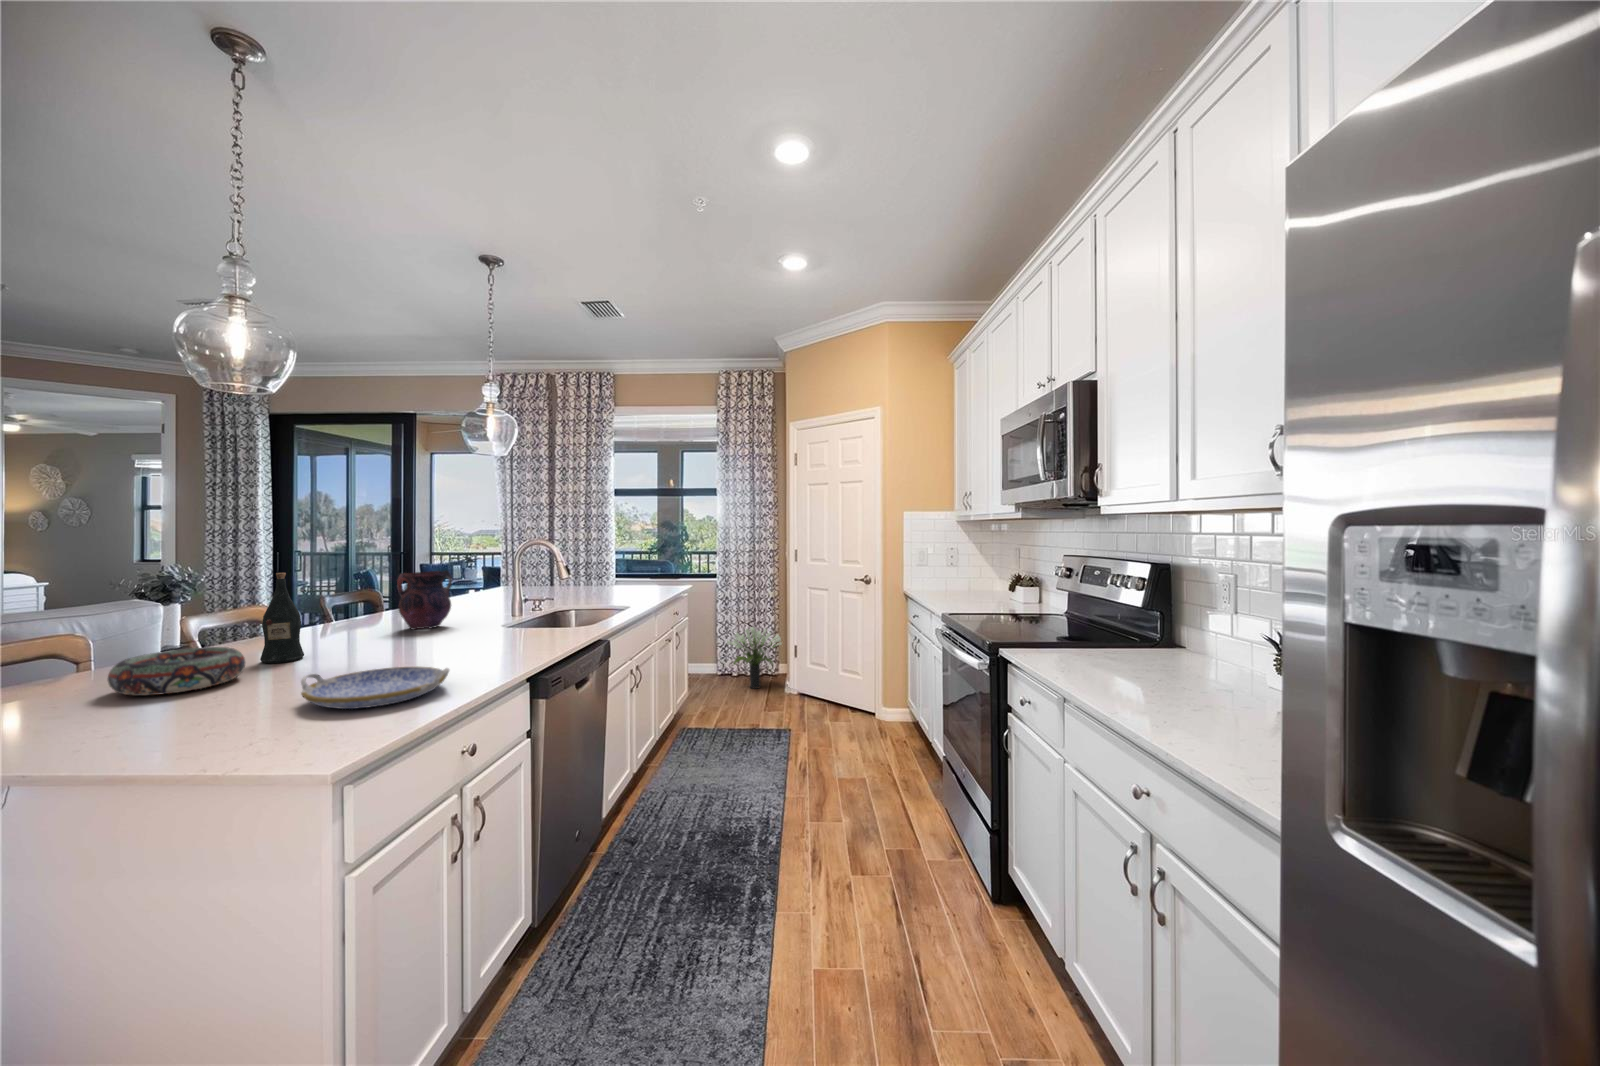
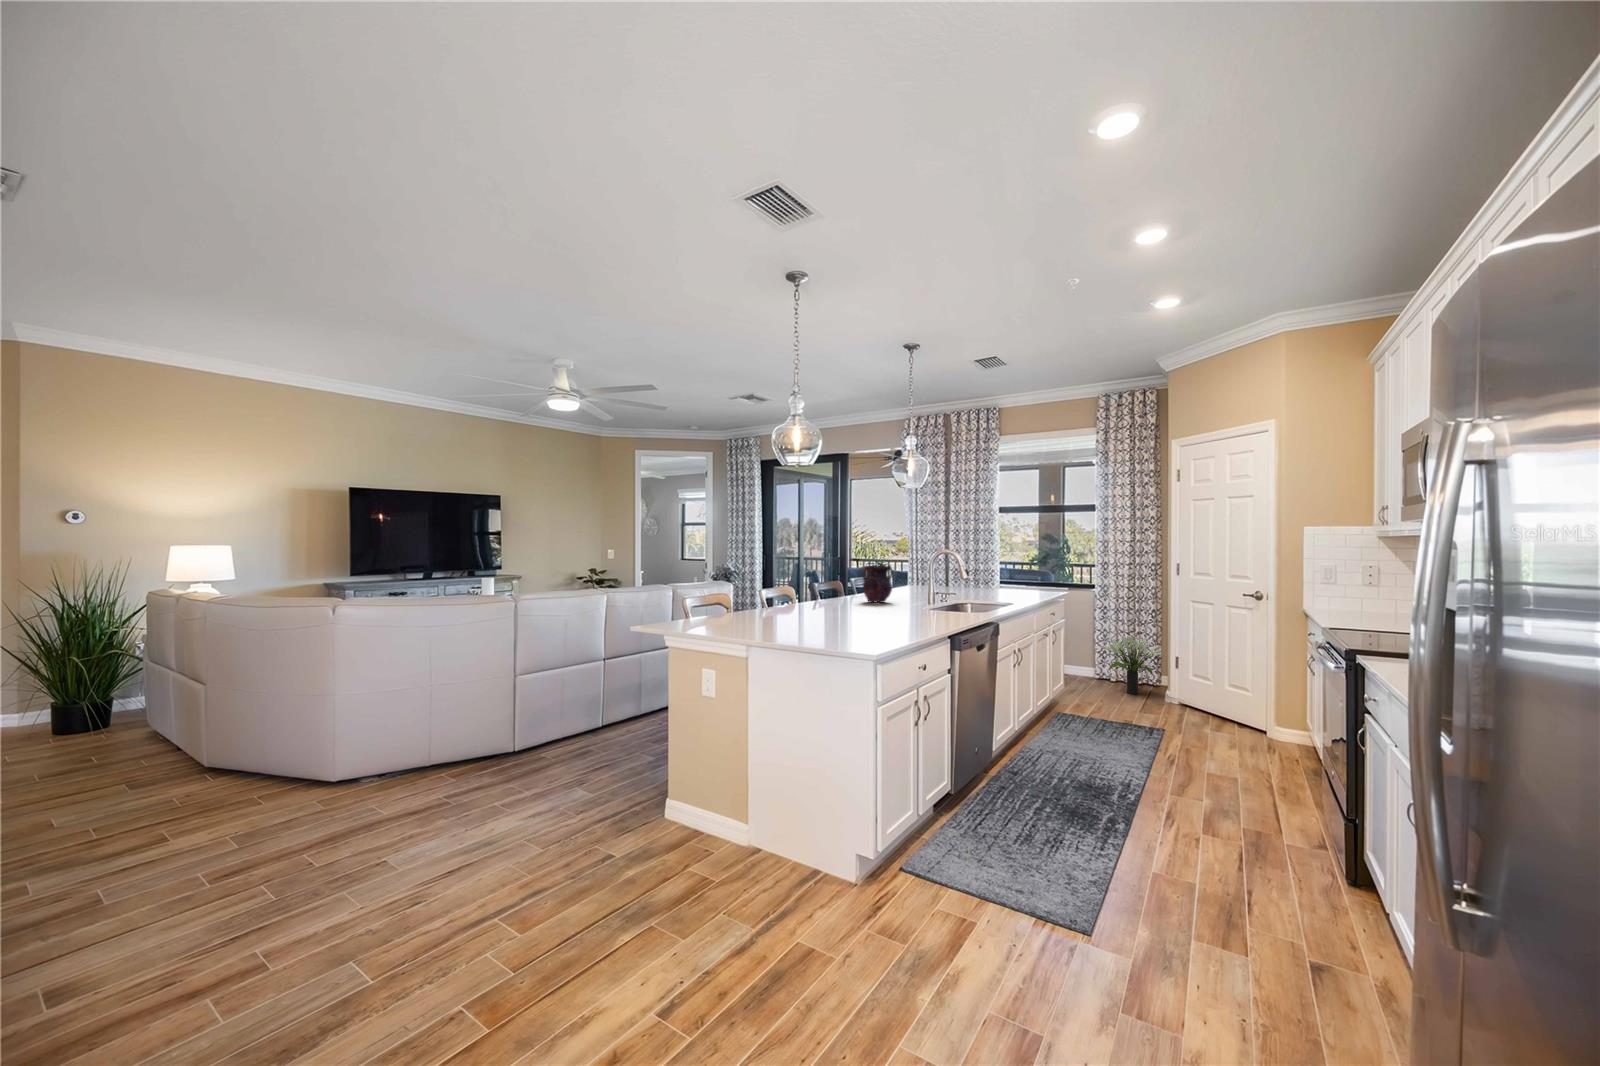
wine bottle: present [260,573,304,663] -> none [804,561,823,611]
decorative bowl: present [108,647,245,695] -> none [754,598,804,618]
serving tray: present [301,667,449,709] -> none [838,613,908,632]

